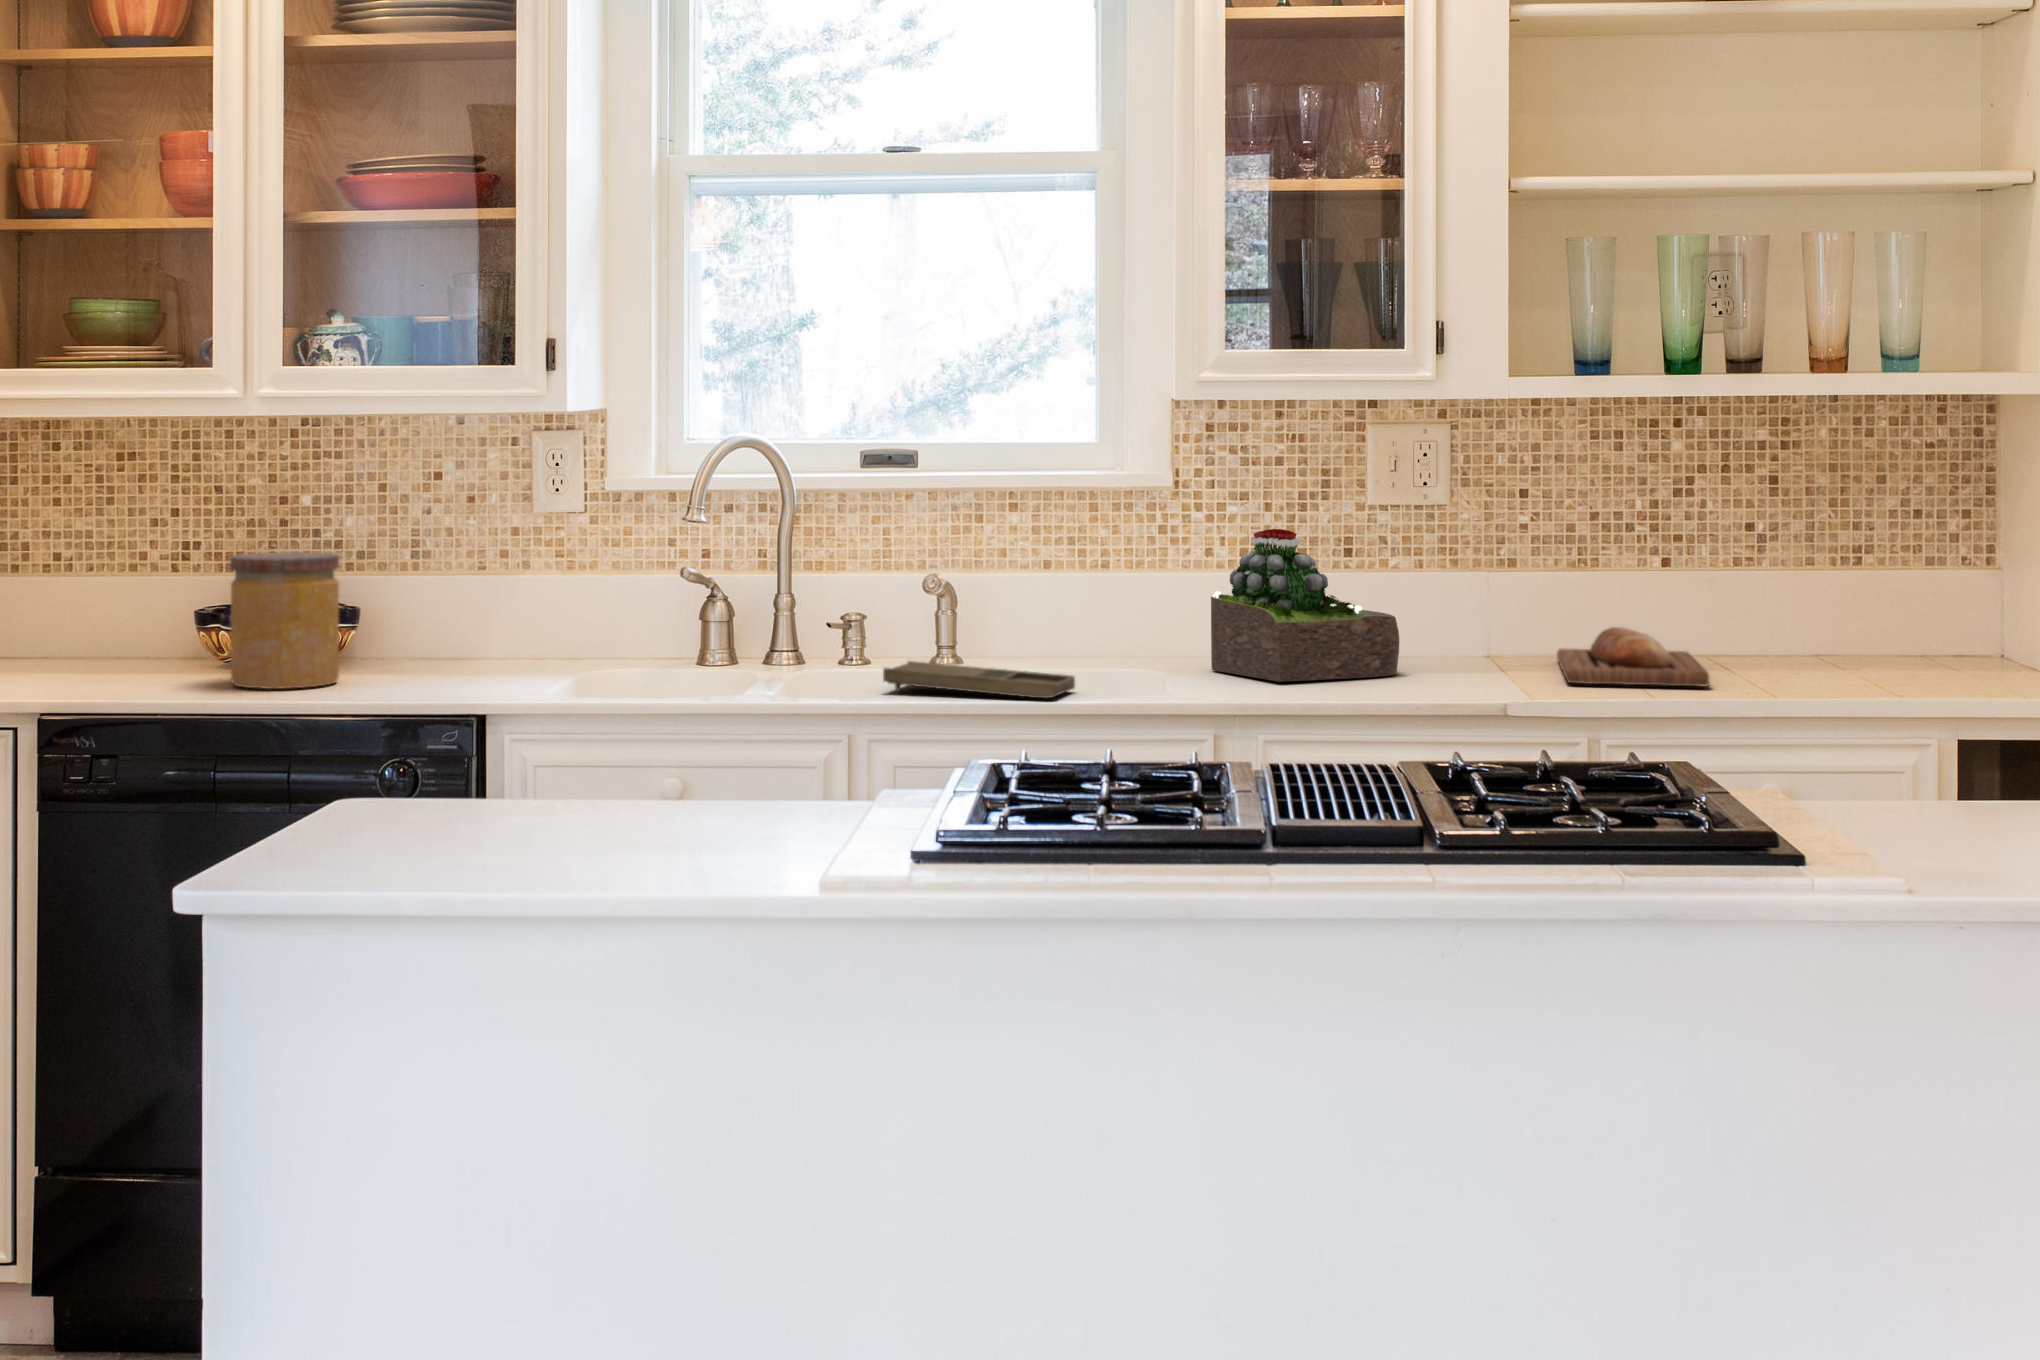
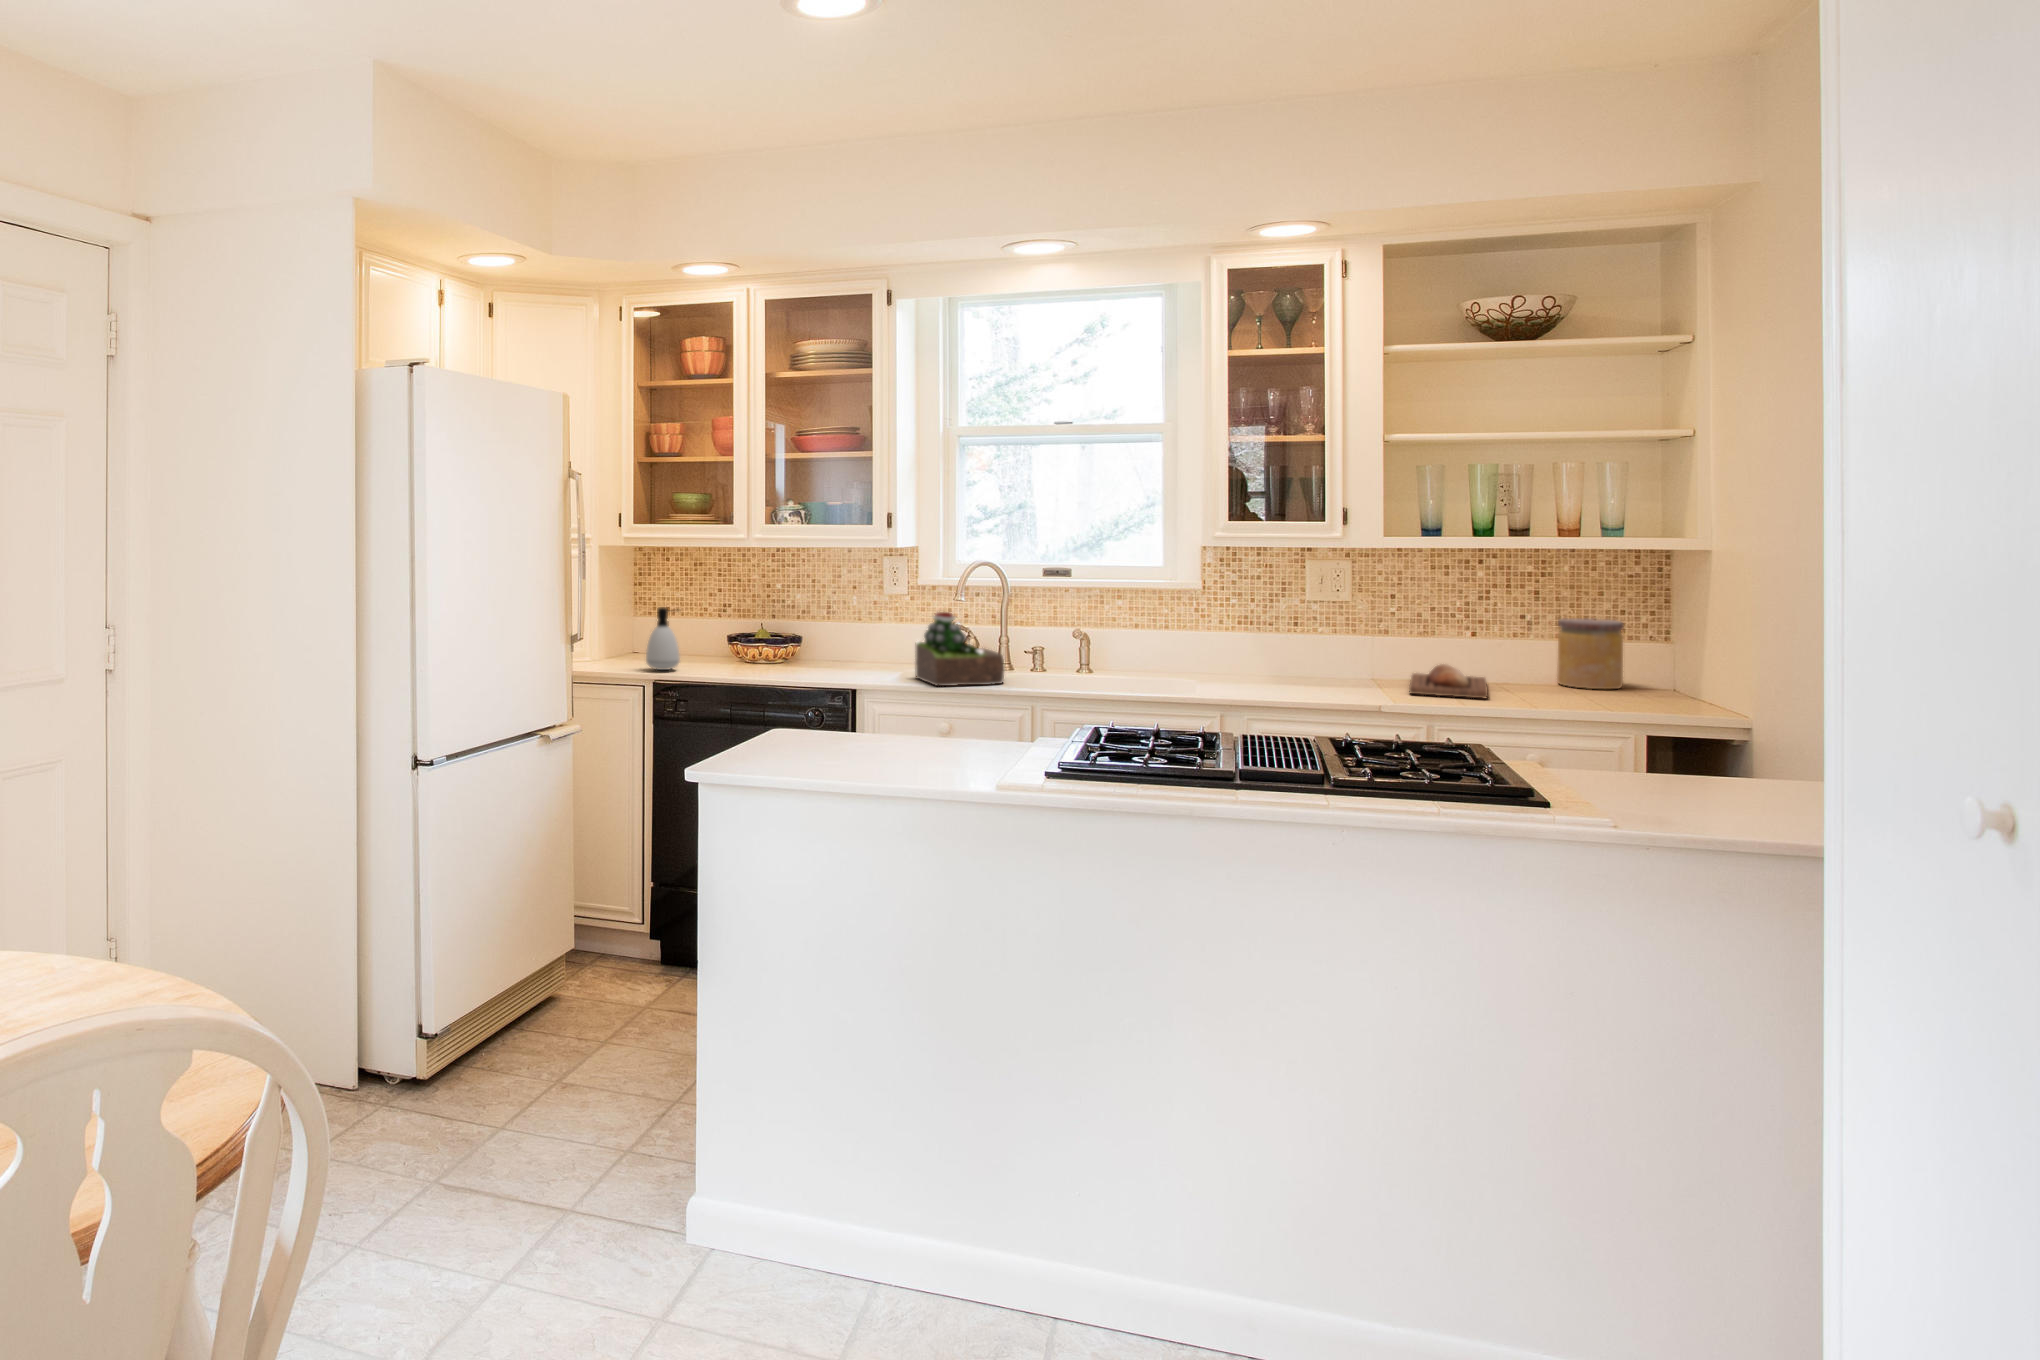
succulent plant: present [1211,529,1399,682] -> present [915,612,1005,686]
soap dispenser: none [12,546,95,689] -> present [646,607,680,670]
jar: present [230,552,339,689] -> present [1557,619,1624,689]
tray: present [883,661,1075,698] -> none [1051,671,1147,692]

